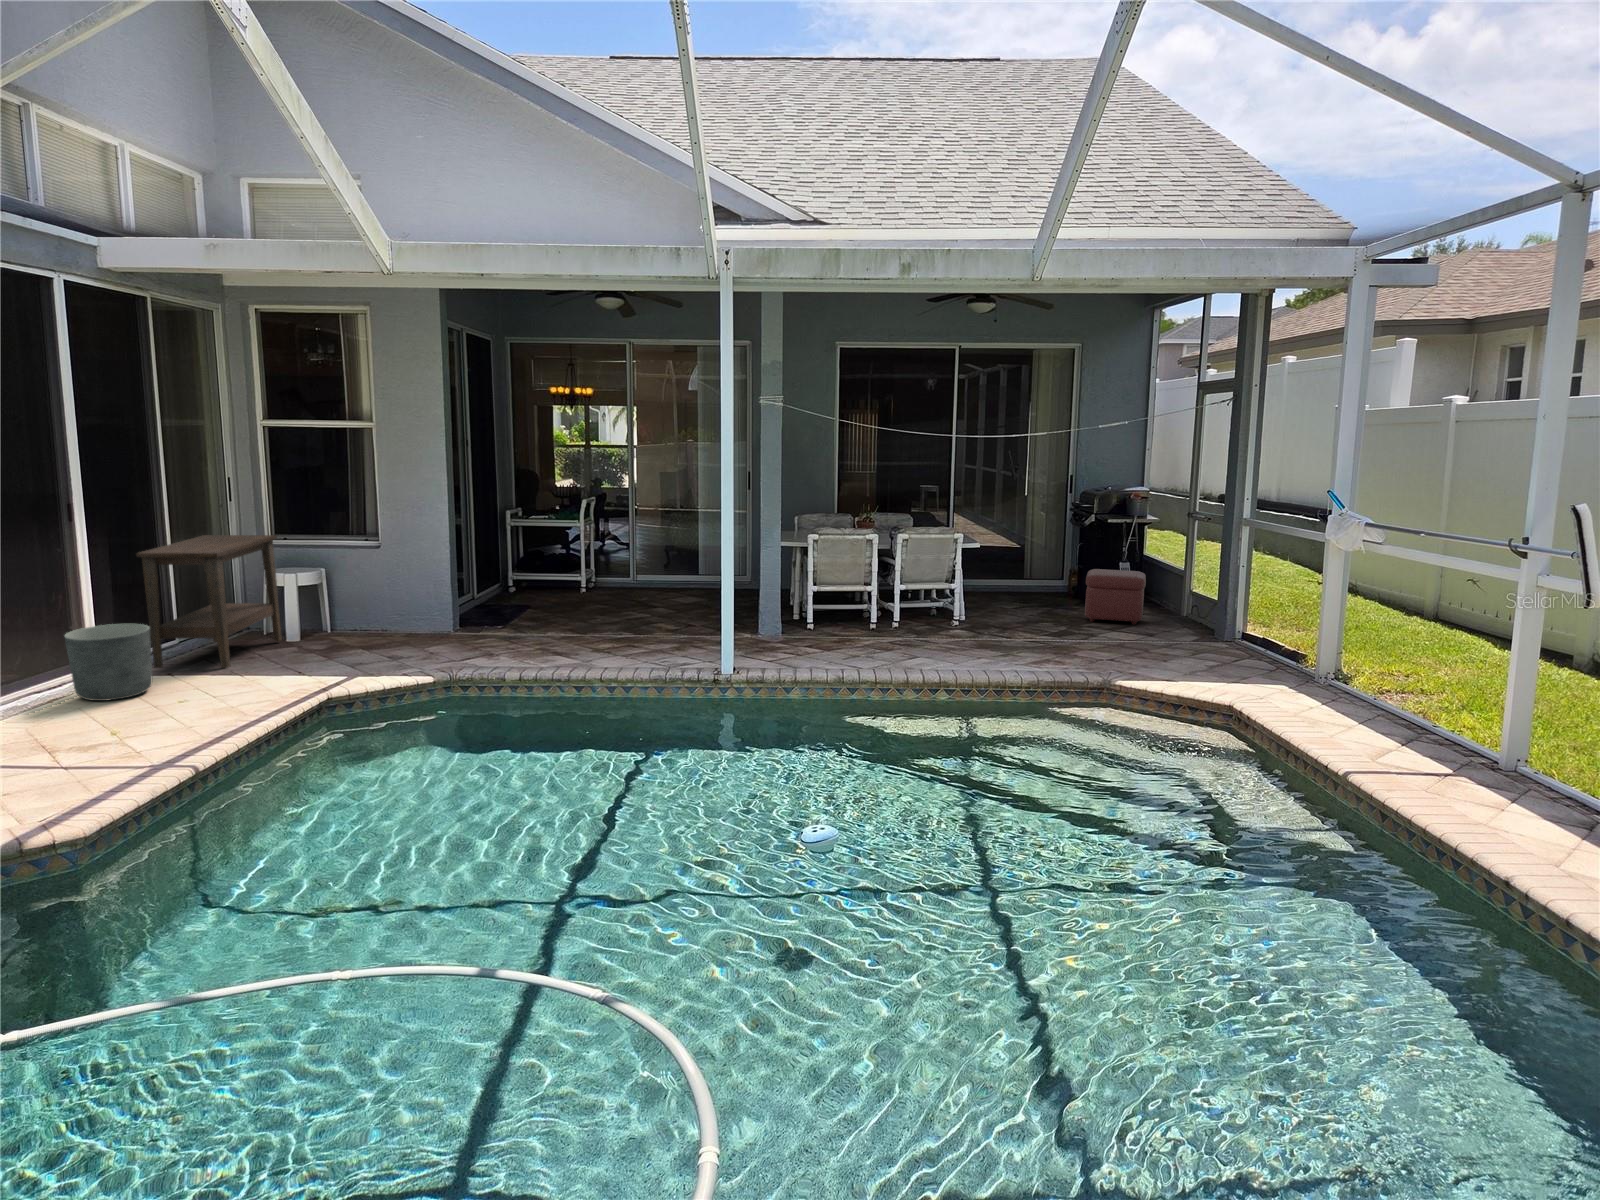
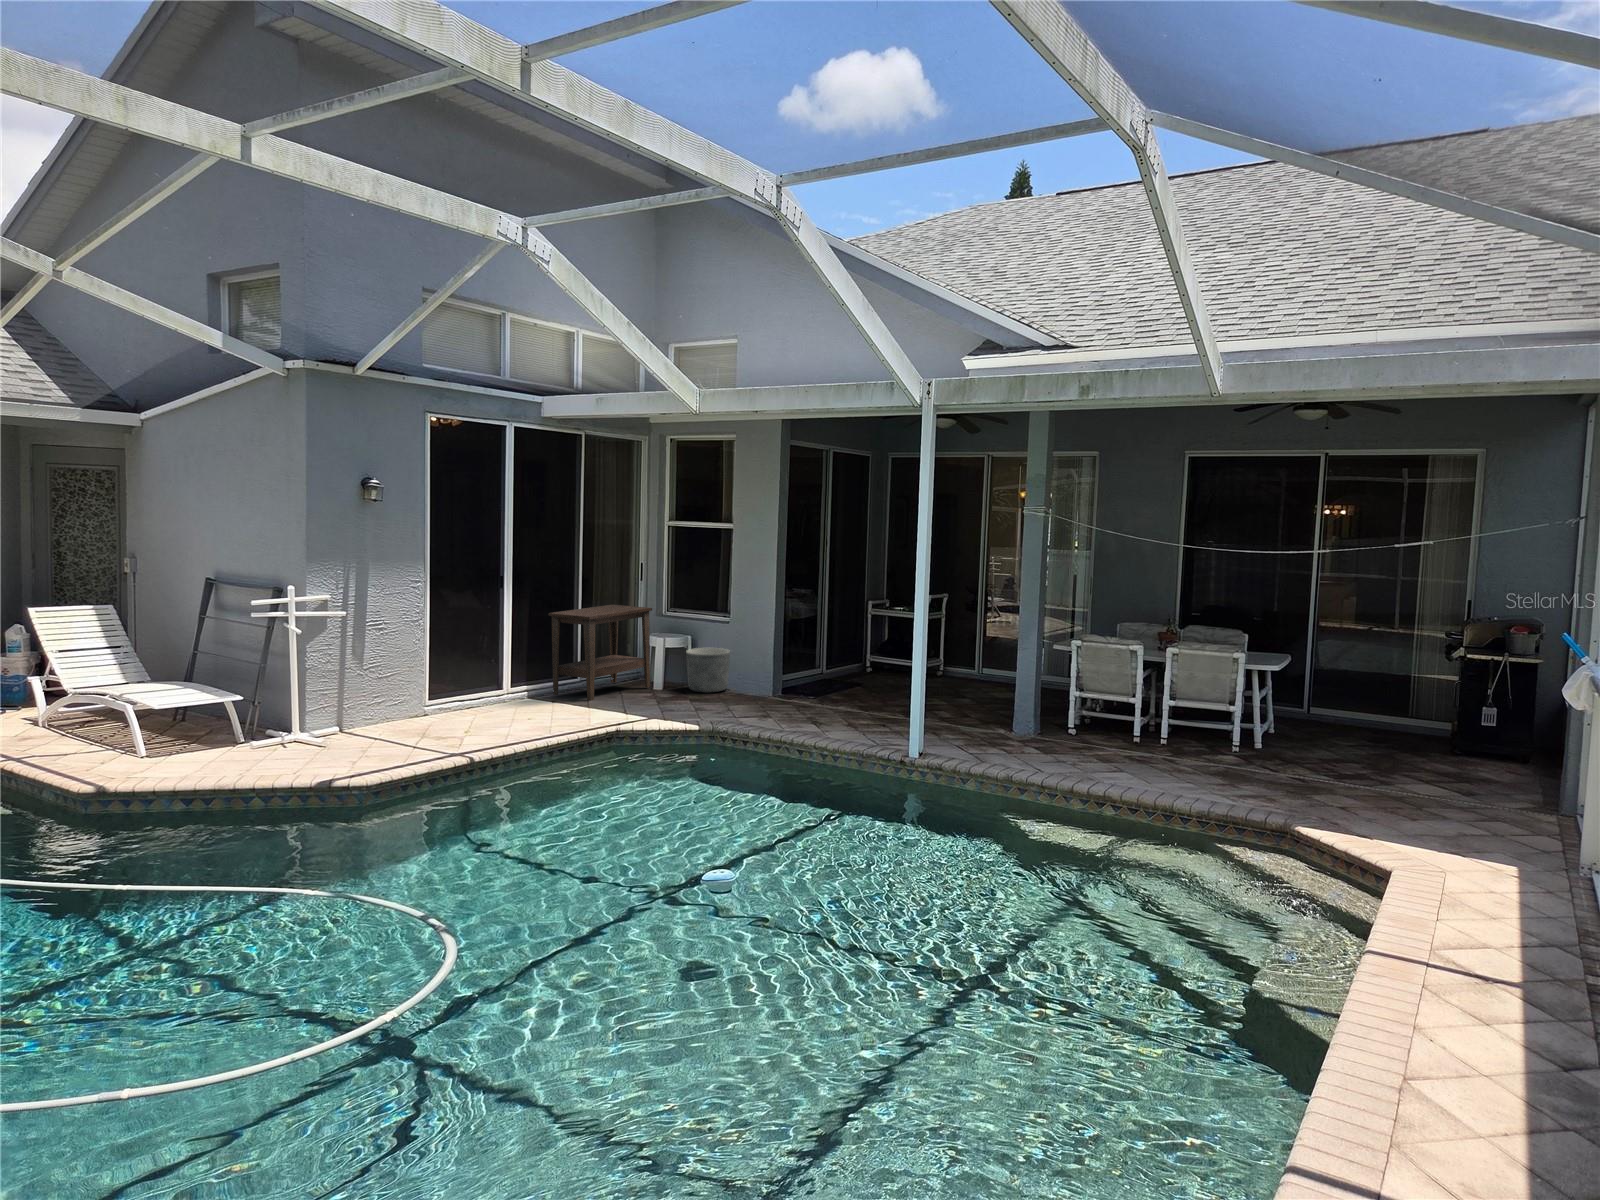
ottoman: present [1085,569,1146,624] -> none [1398,709,1490,780]
planter: present [65,624,152,701] -> present [686,648,730,693]

